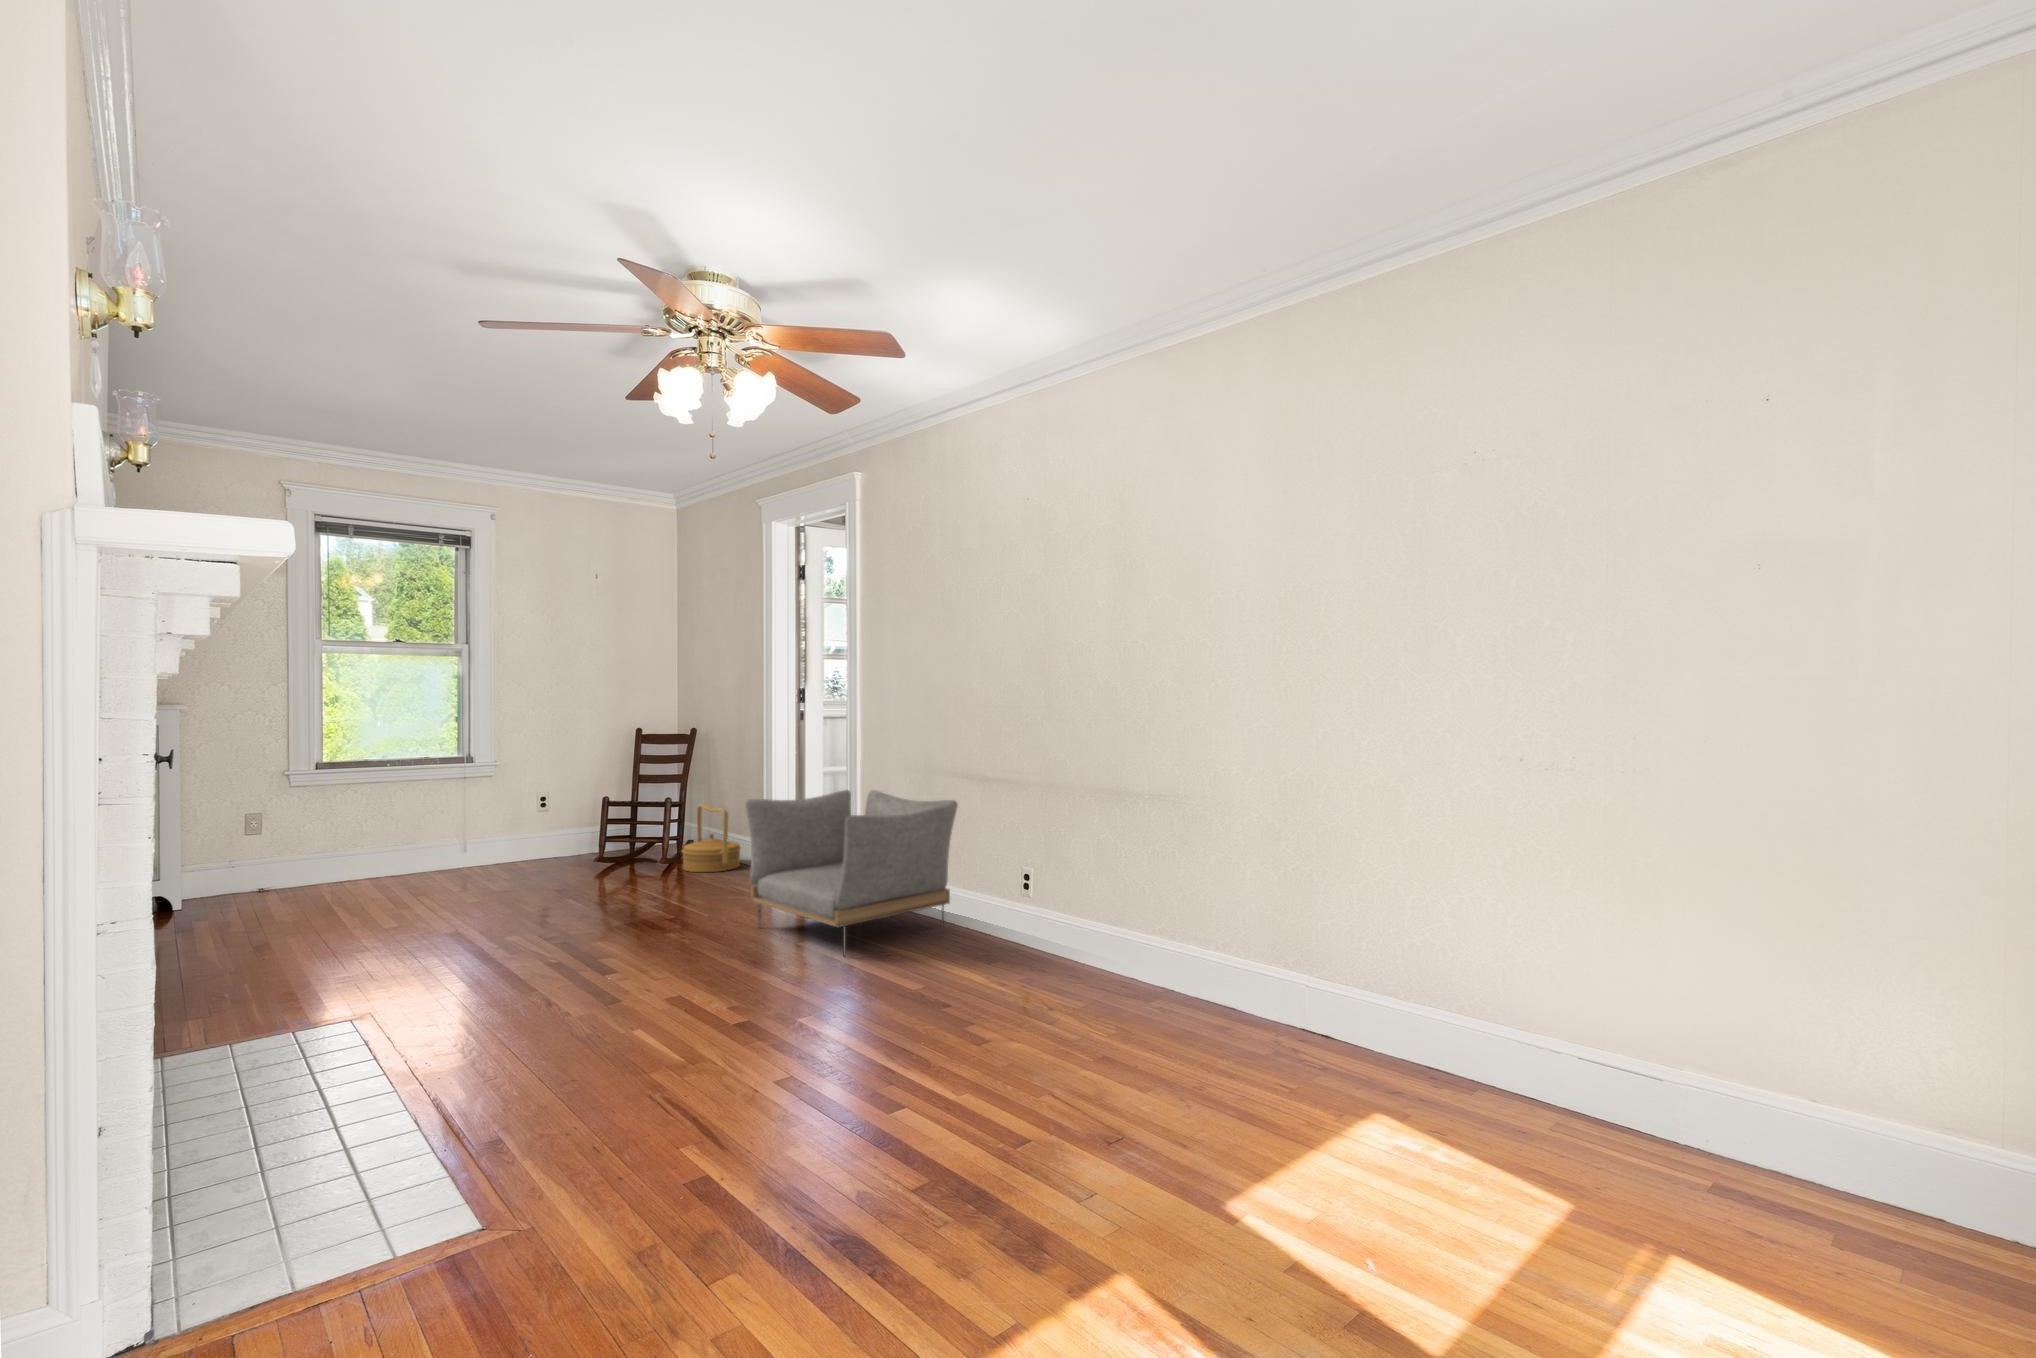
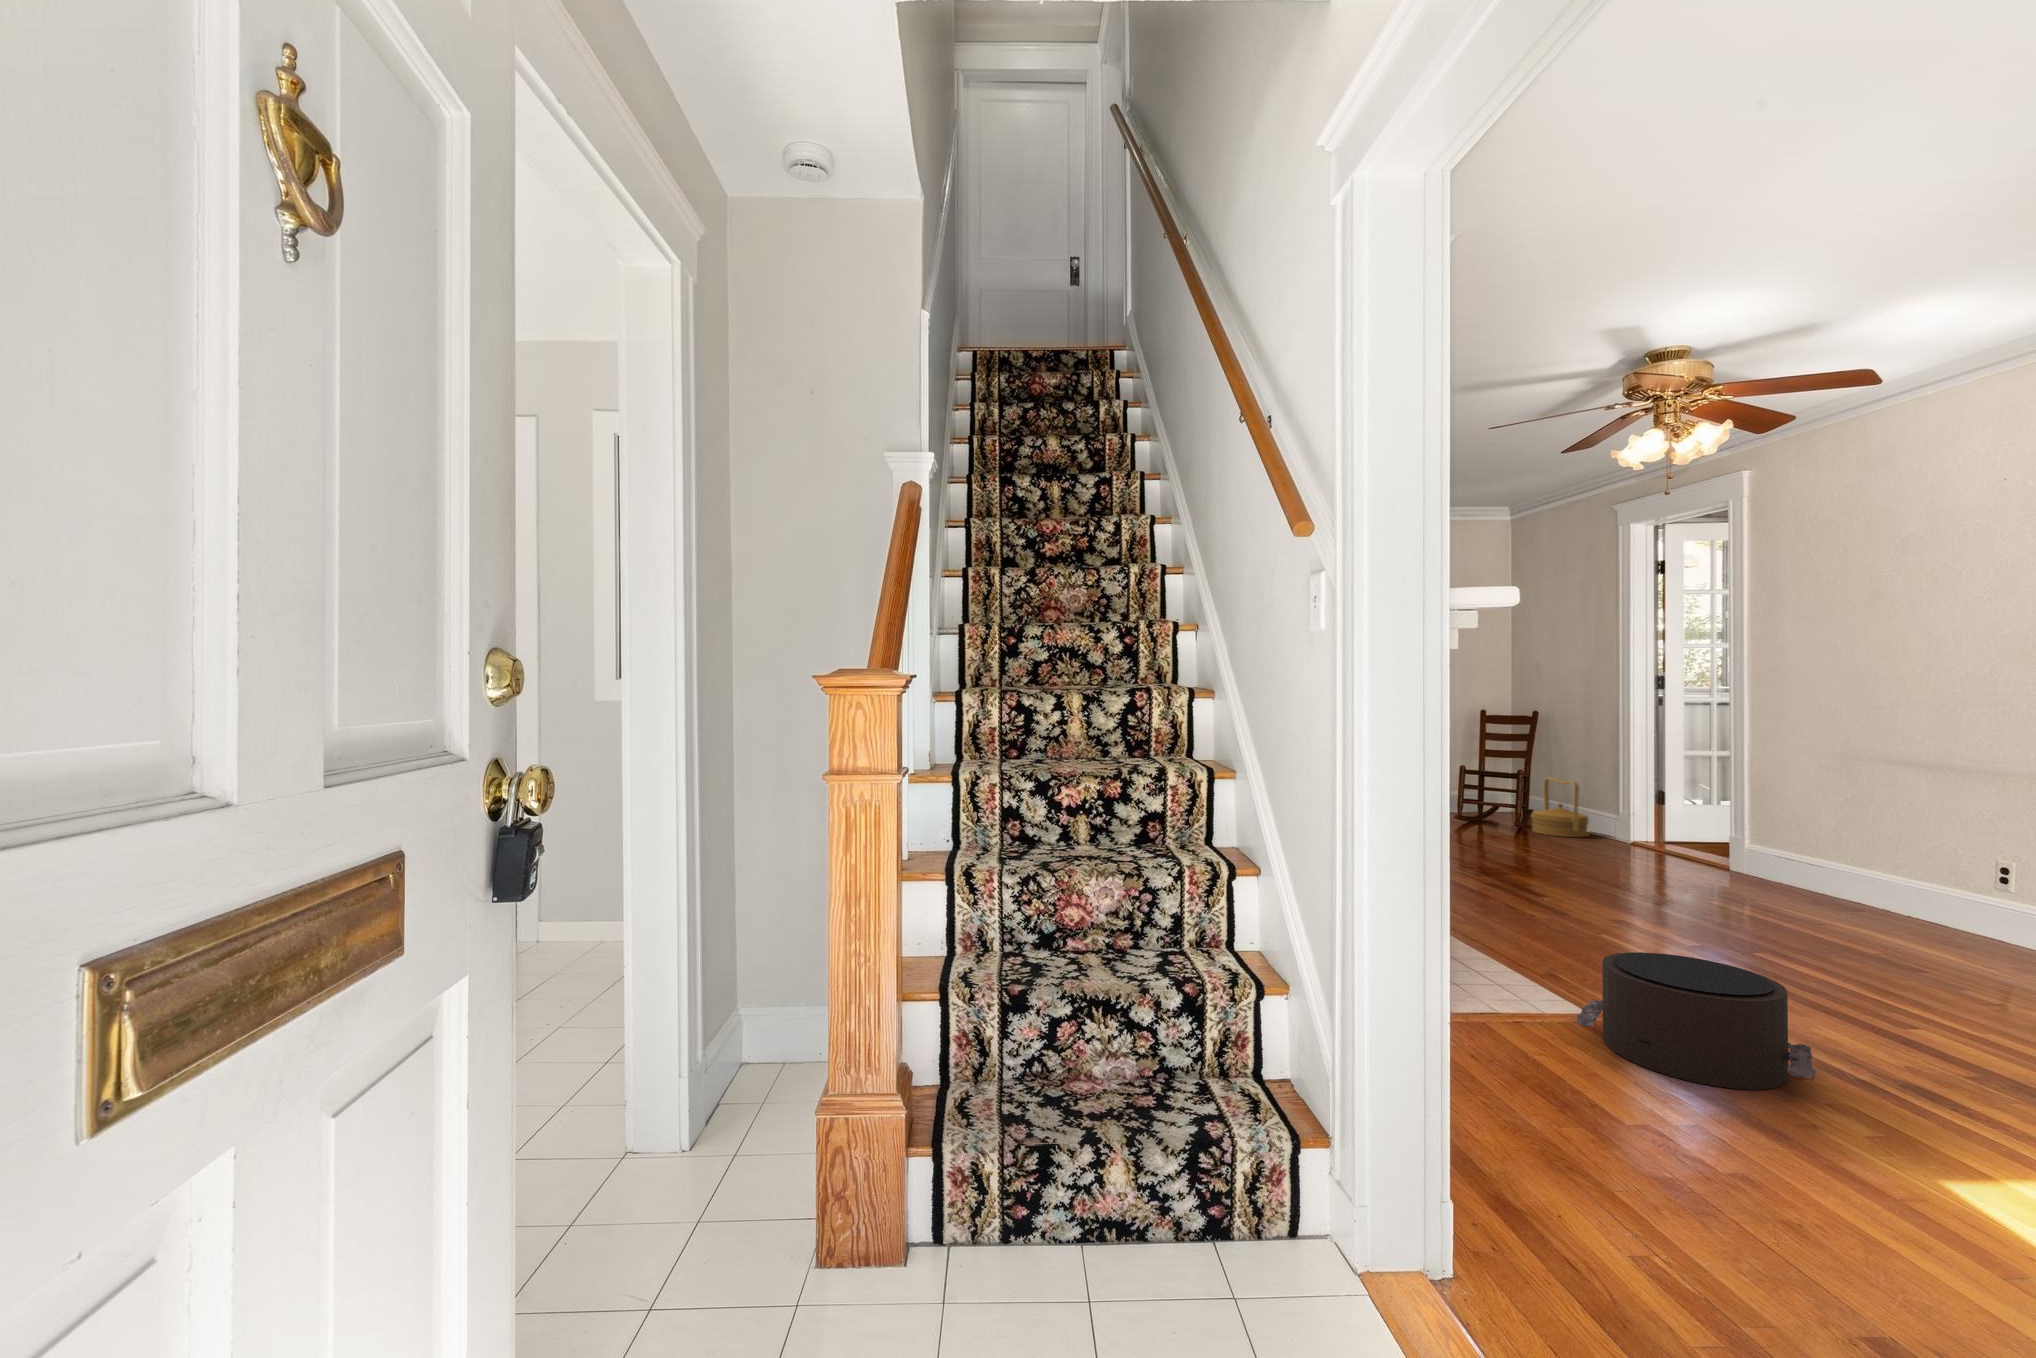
armchair: present [745,790,958,956] -> none [1613,766,1888,921]
pouf: none [612,1069,857,1256] -> present [1576,952,1817,1090]

